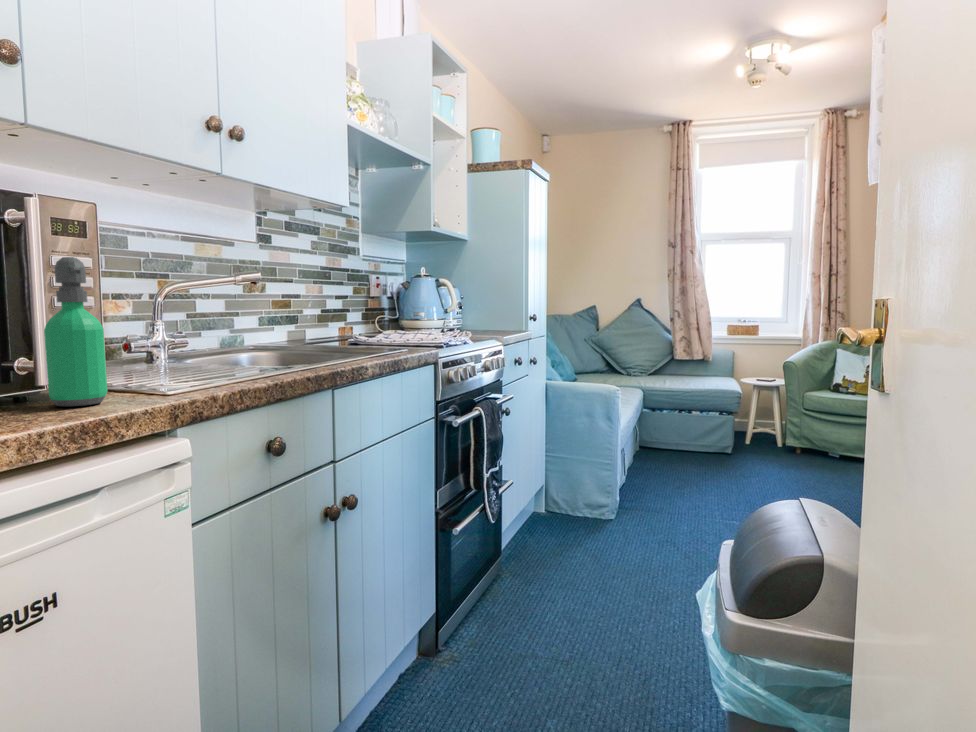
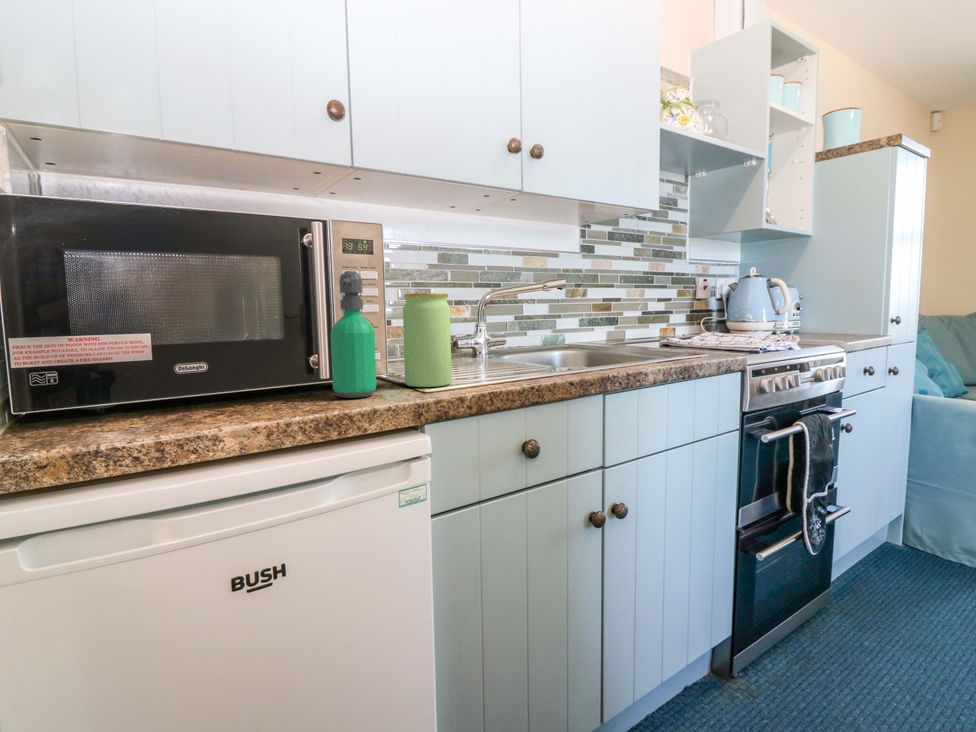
jar: none [116,285,181,391] -> present [403,293,452,387]

